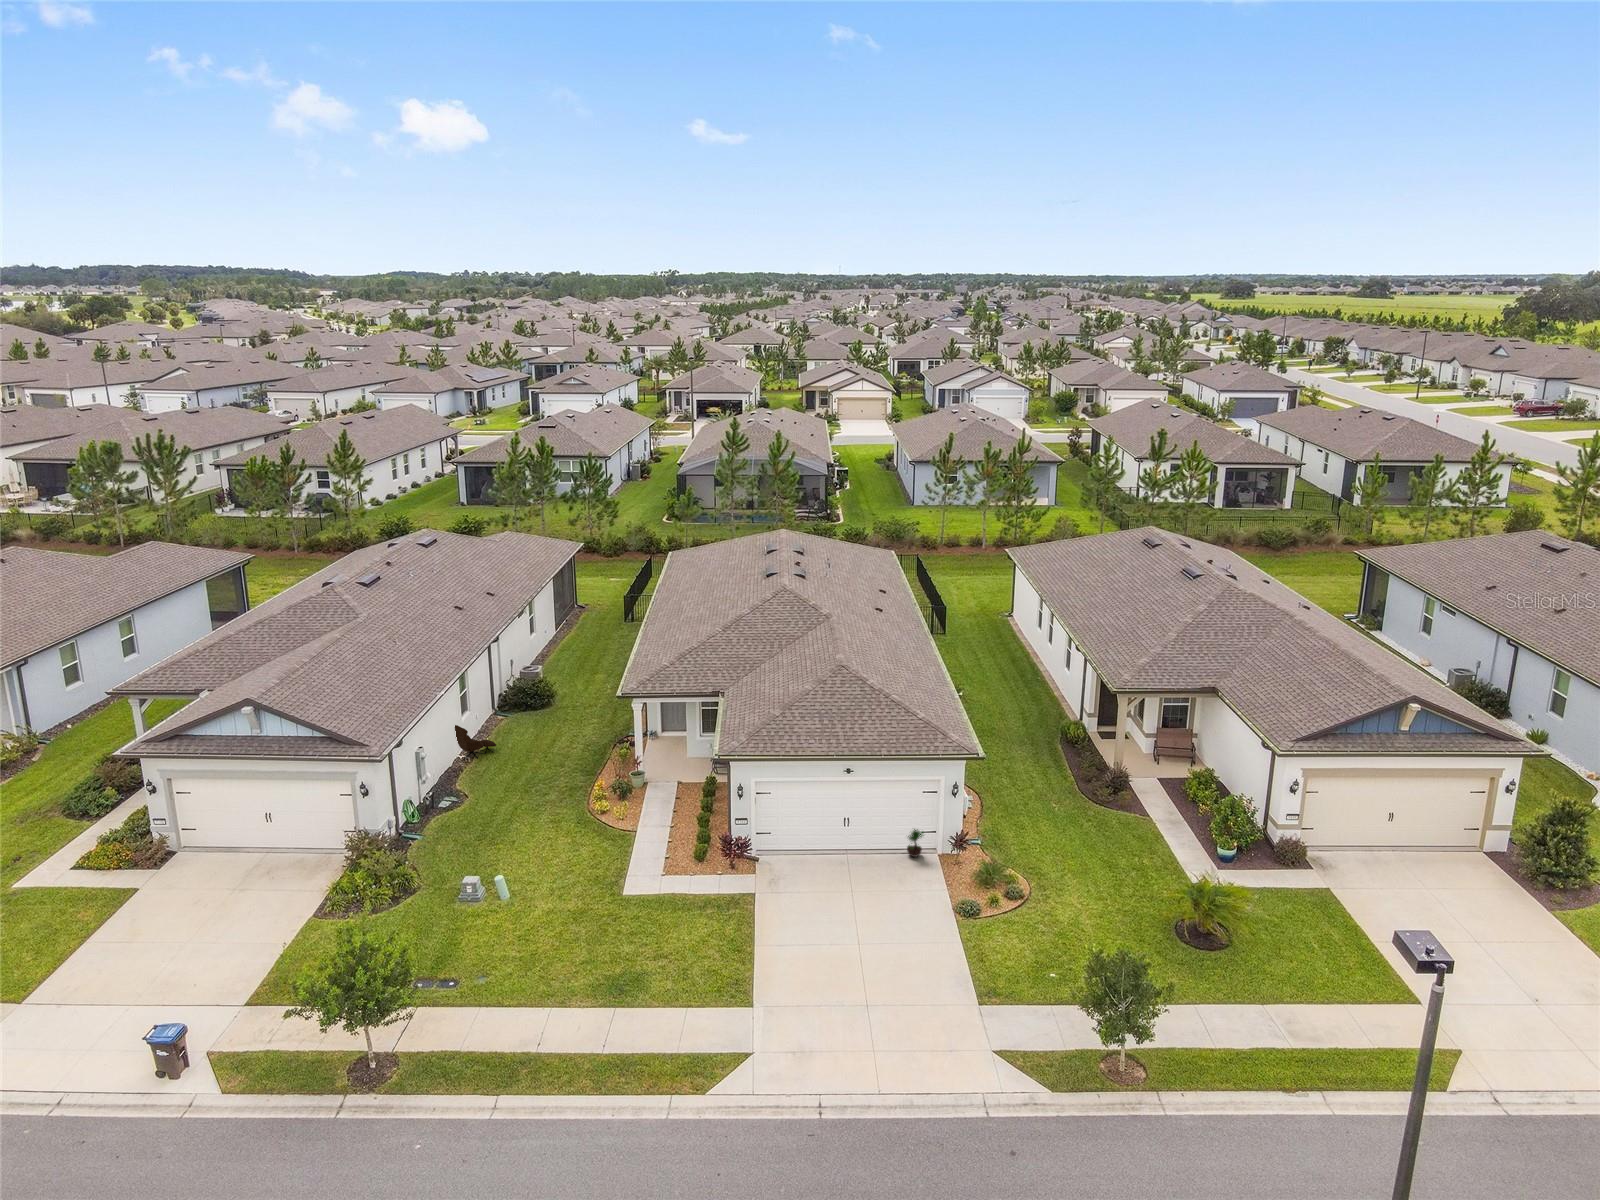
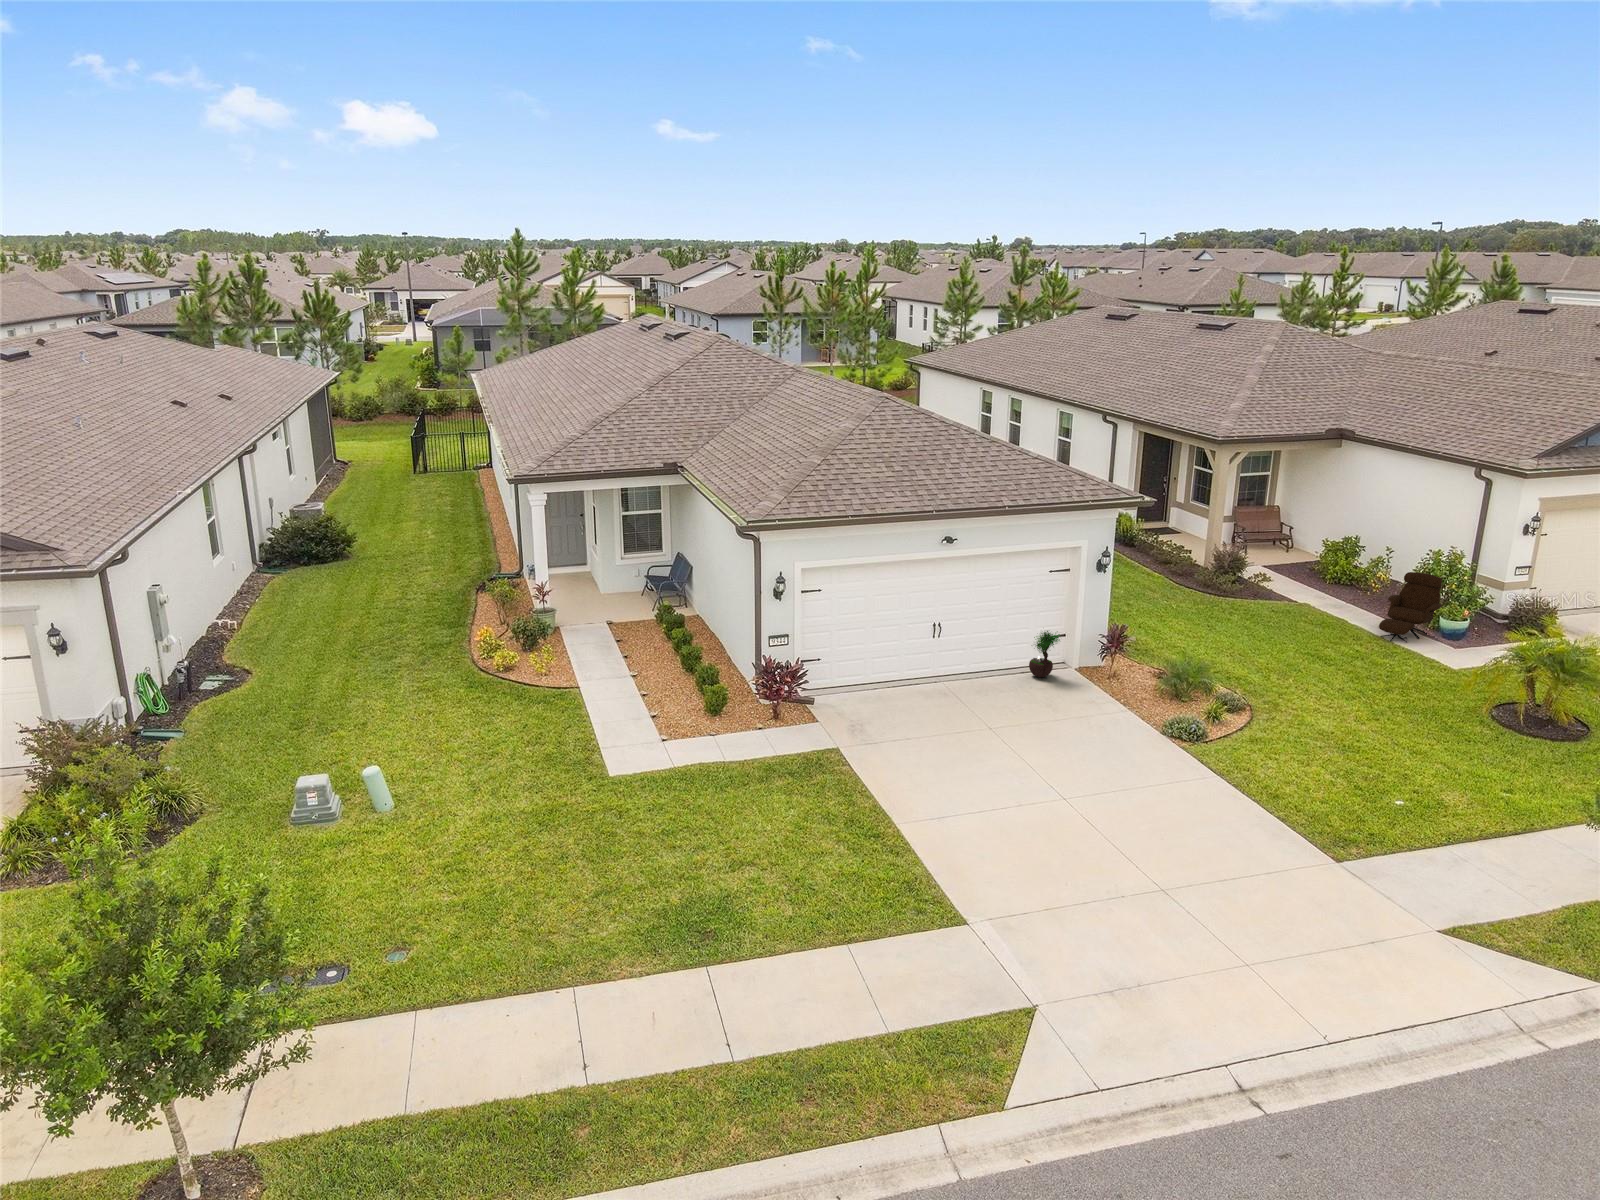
lounge chair: present [455,725,496,759] -> present [1379,572,1442,643]

